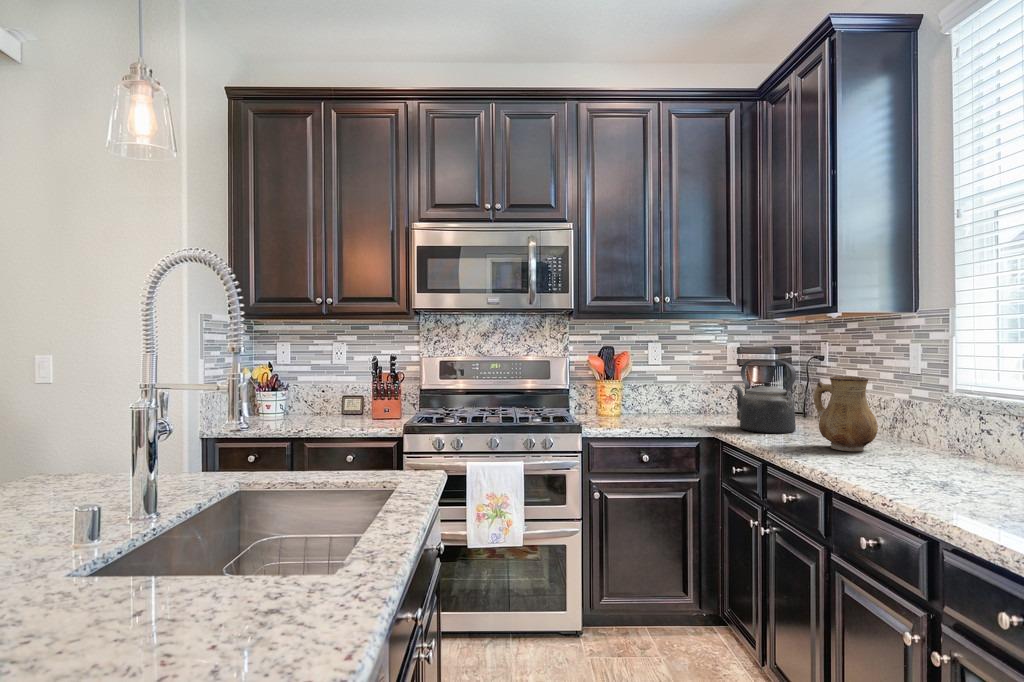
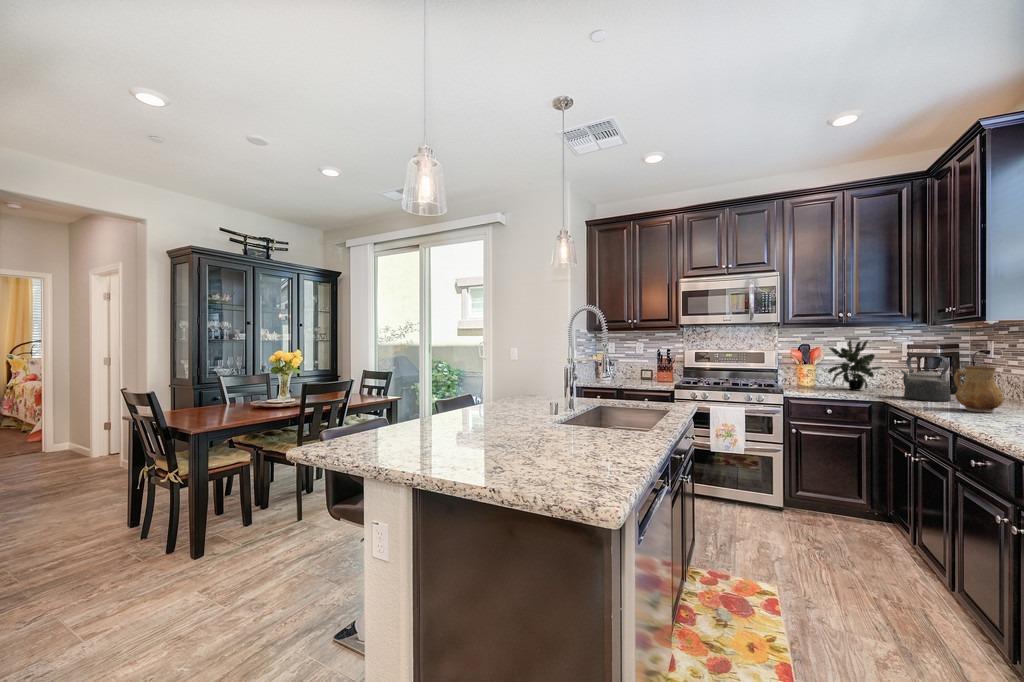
potted plant: none [637,338,709,419] -> present [828,340,883,390]

